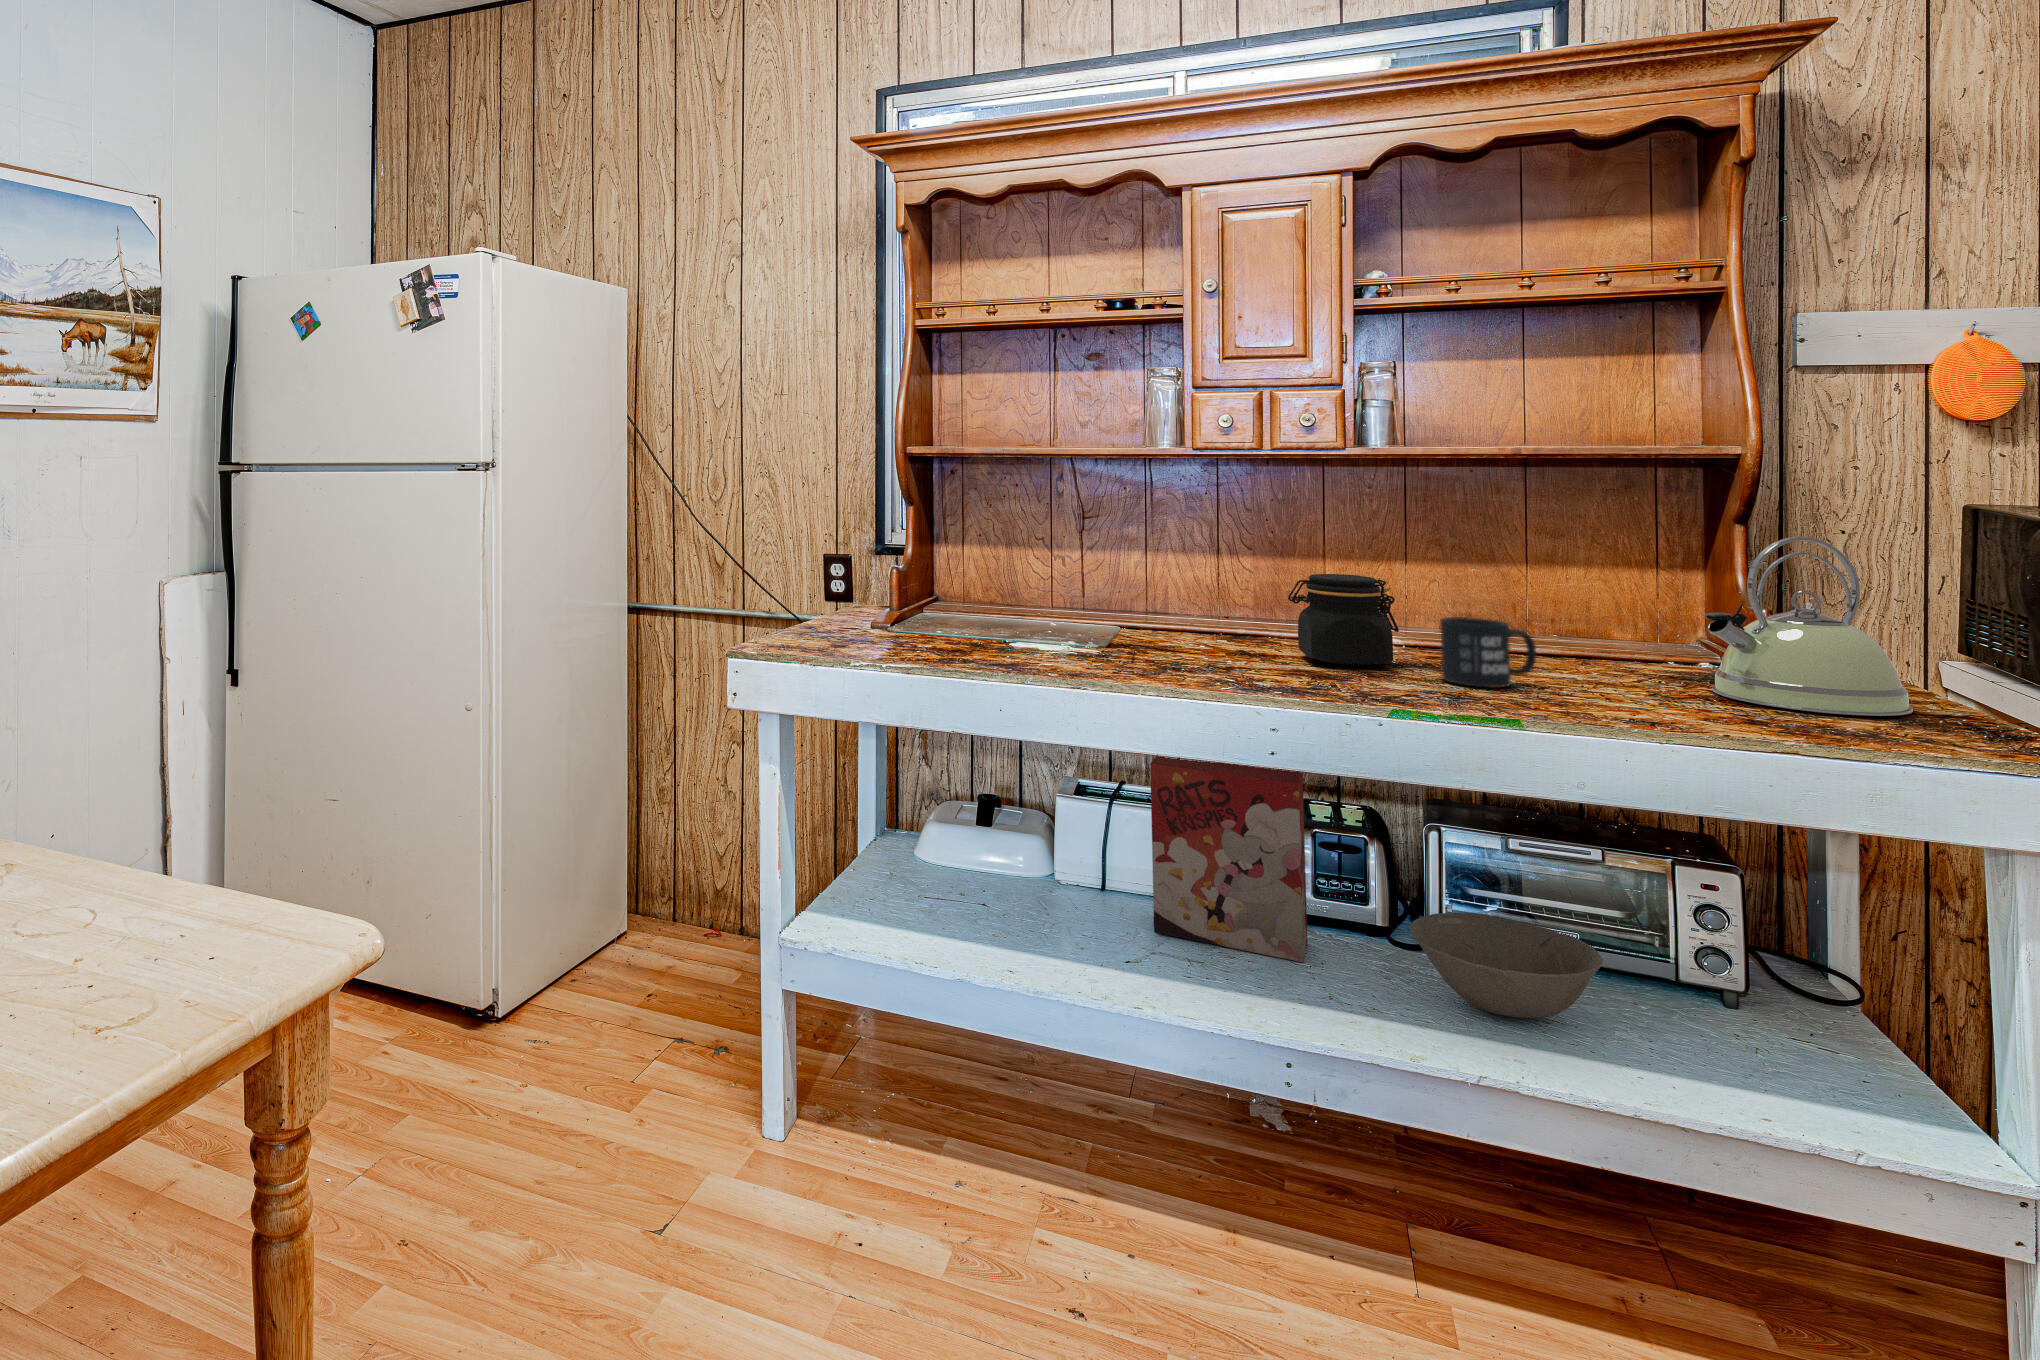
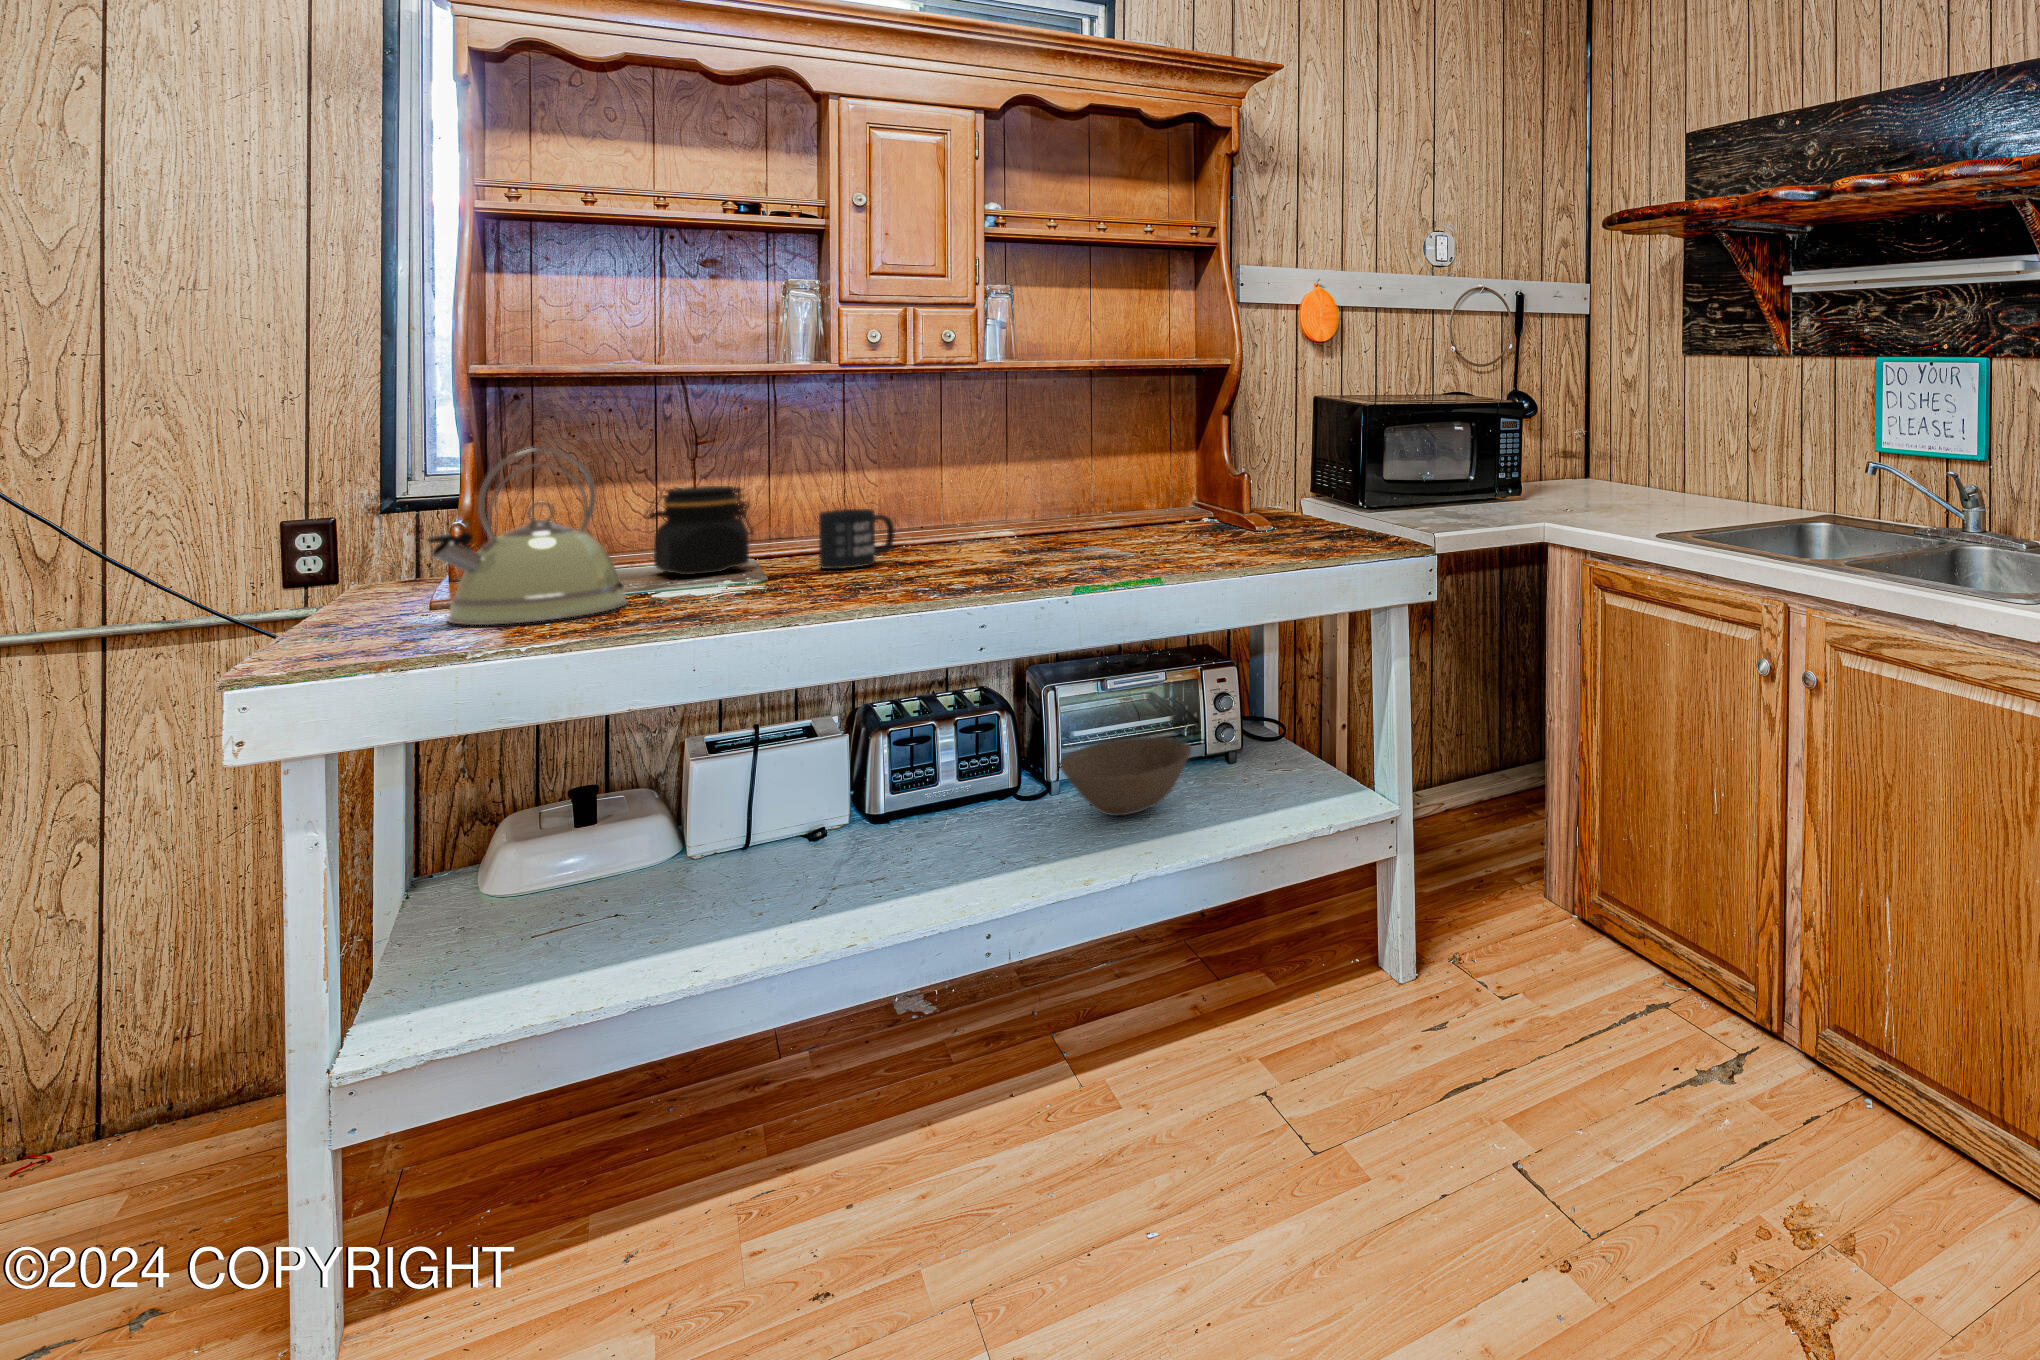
kettle: present [1705,536,1913,716] -> present [427,448,627,625]
jar: present [1288,574,1399,666] -> present [646,486,754,575]
mug: present [1441,617,1536,688] -> present [819,509,895,569]
cereal box: present [1150,756,1307,962] -> none [821,660,970,862]

